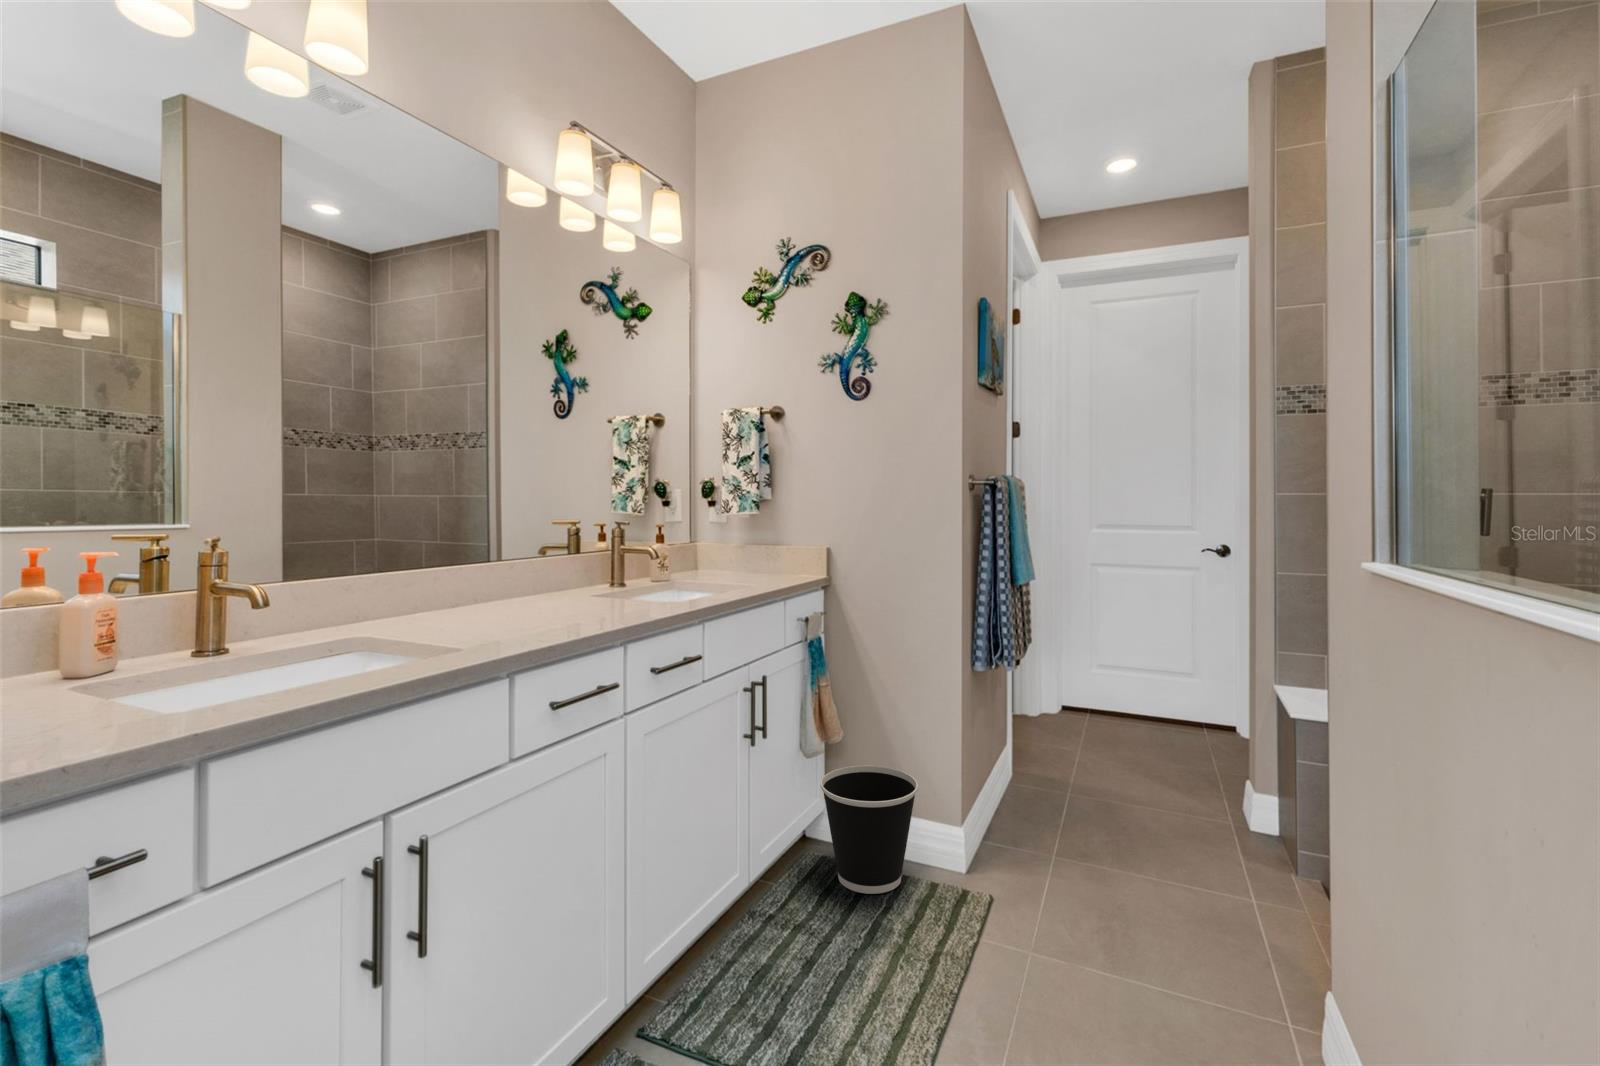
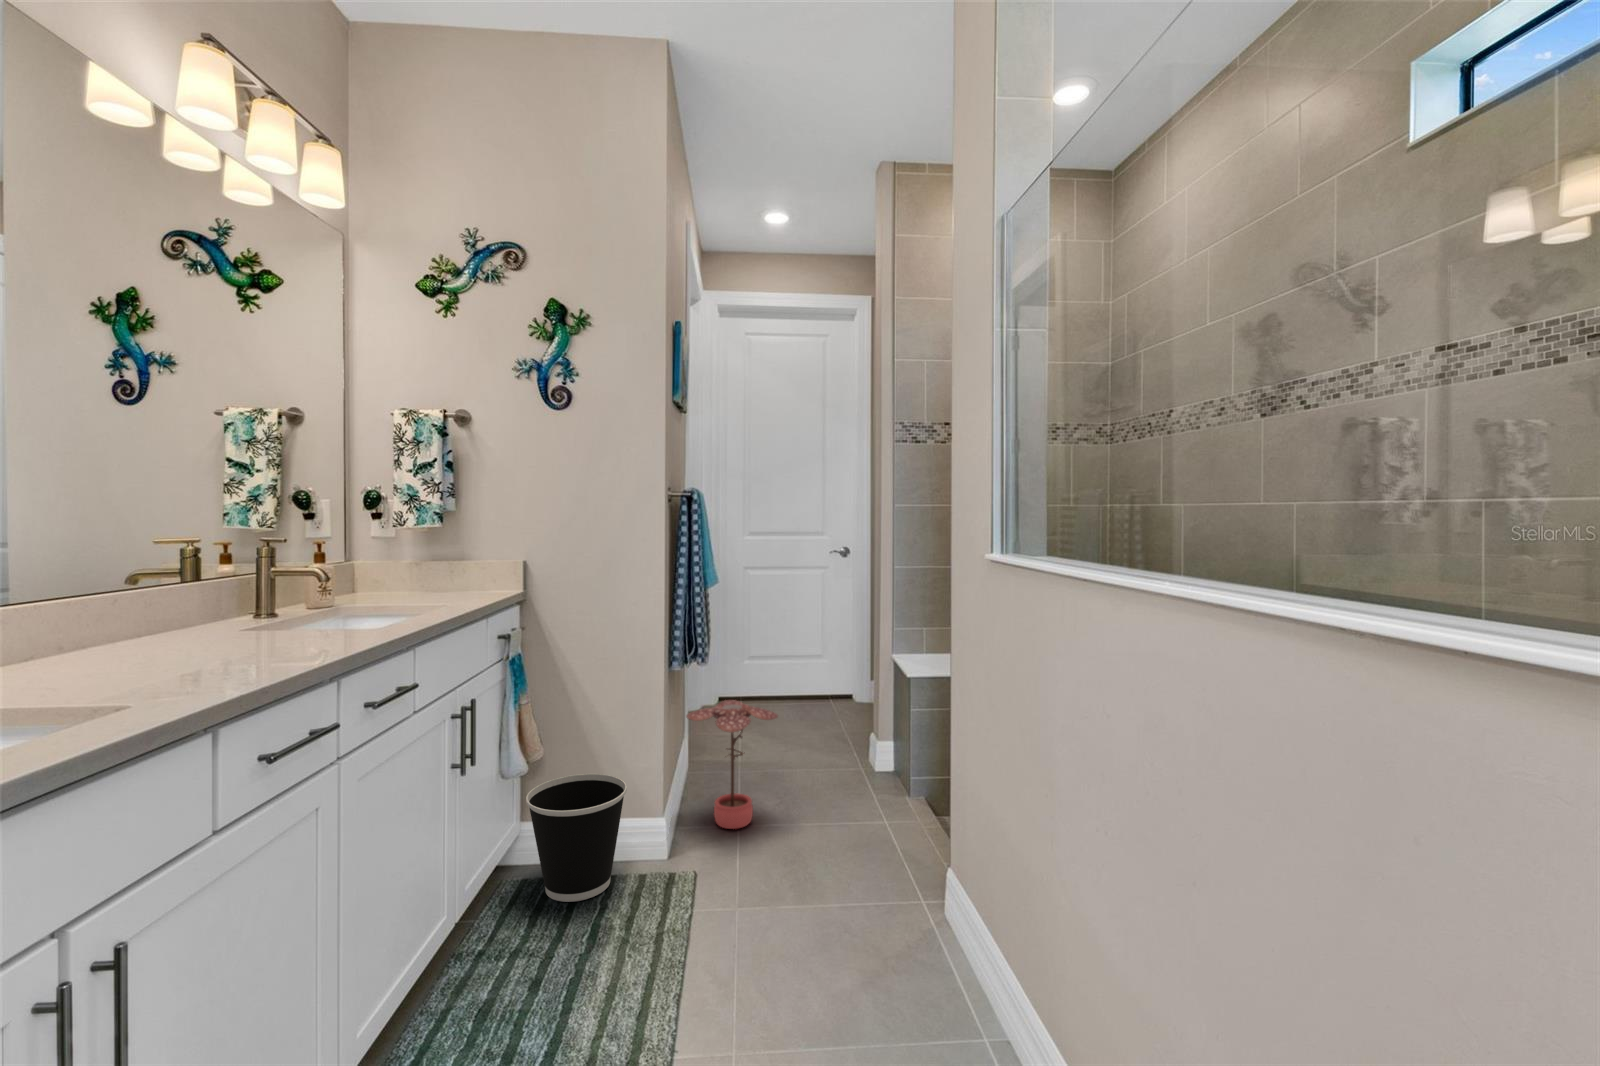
potted plant: none [993,711,1103,859] -> present [686,700,778,829]

